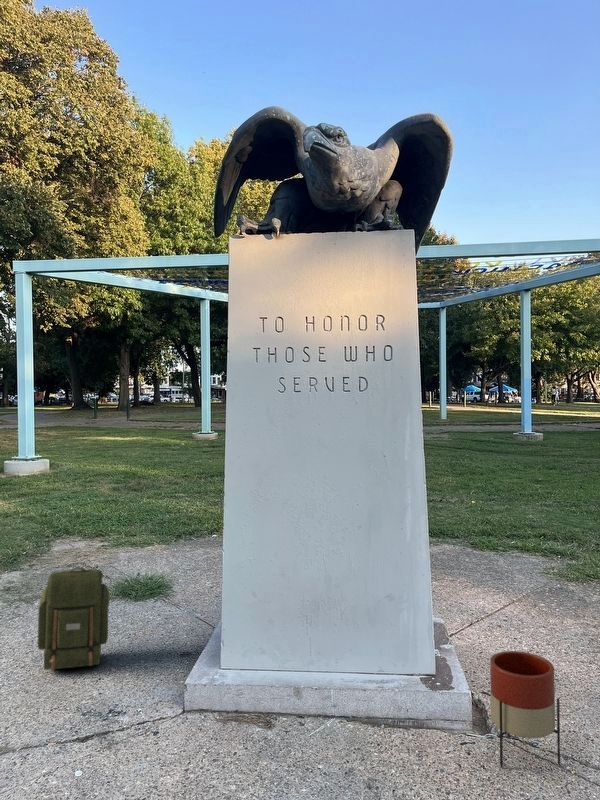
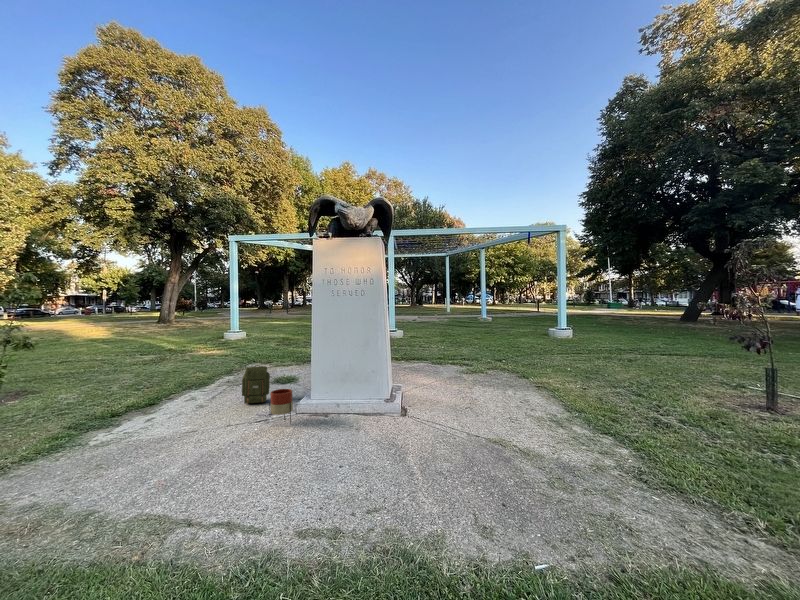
planter: present [490,651,560,767] -> present [269,389,293,424]

